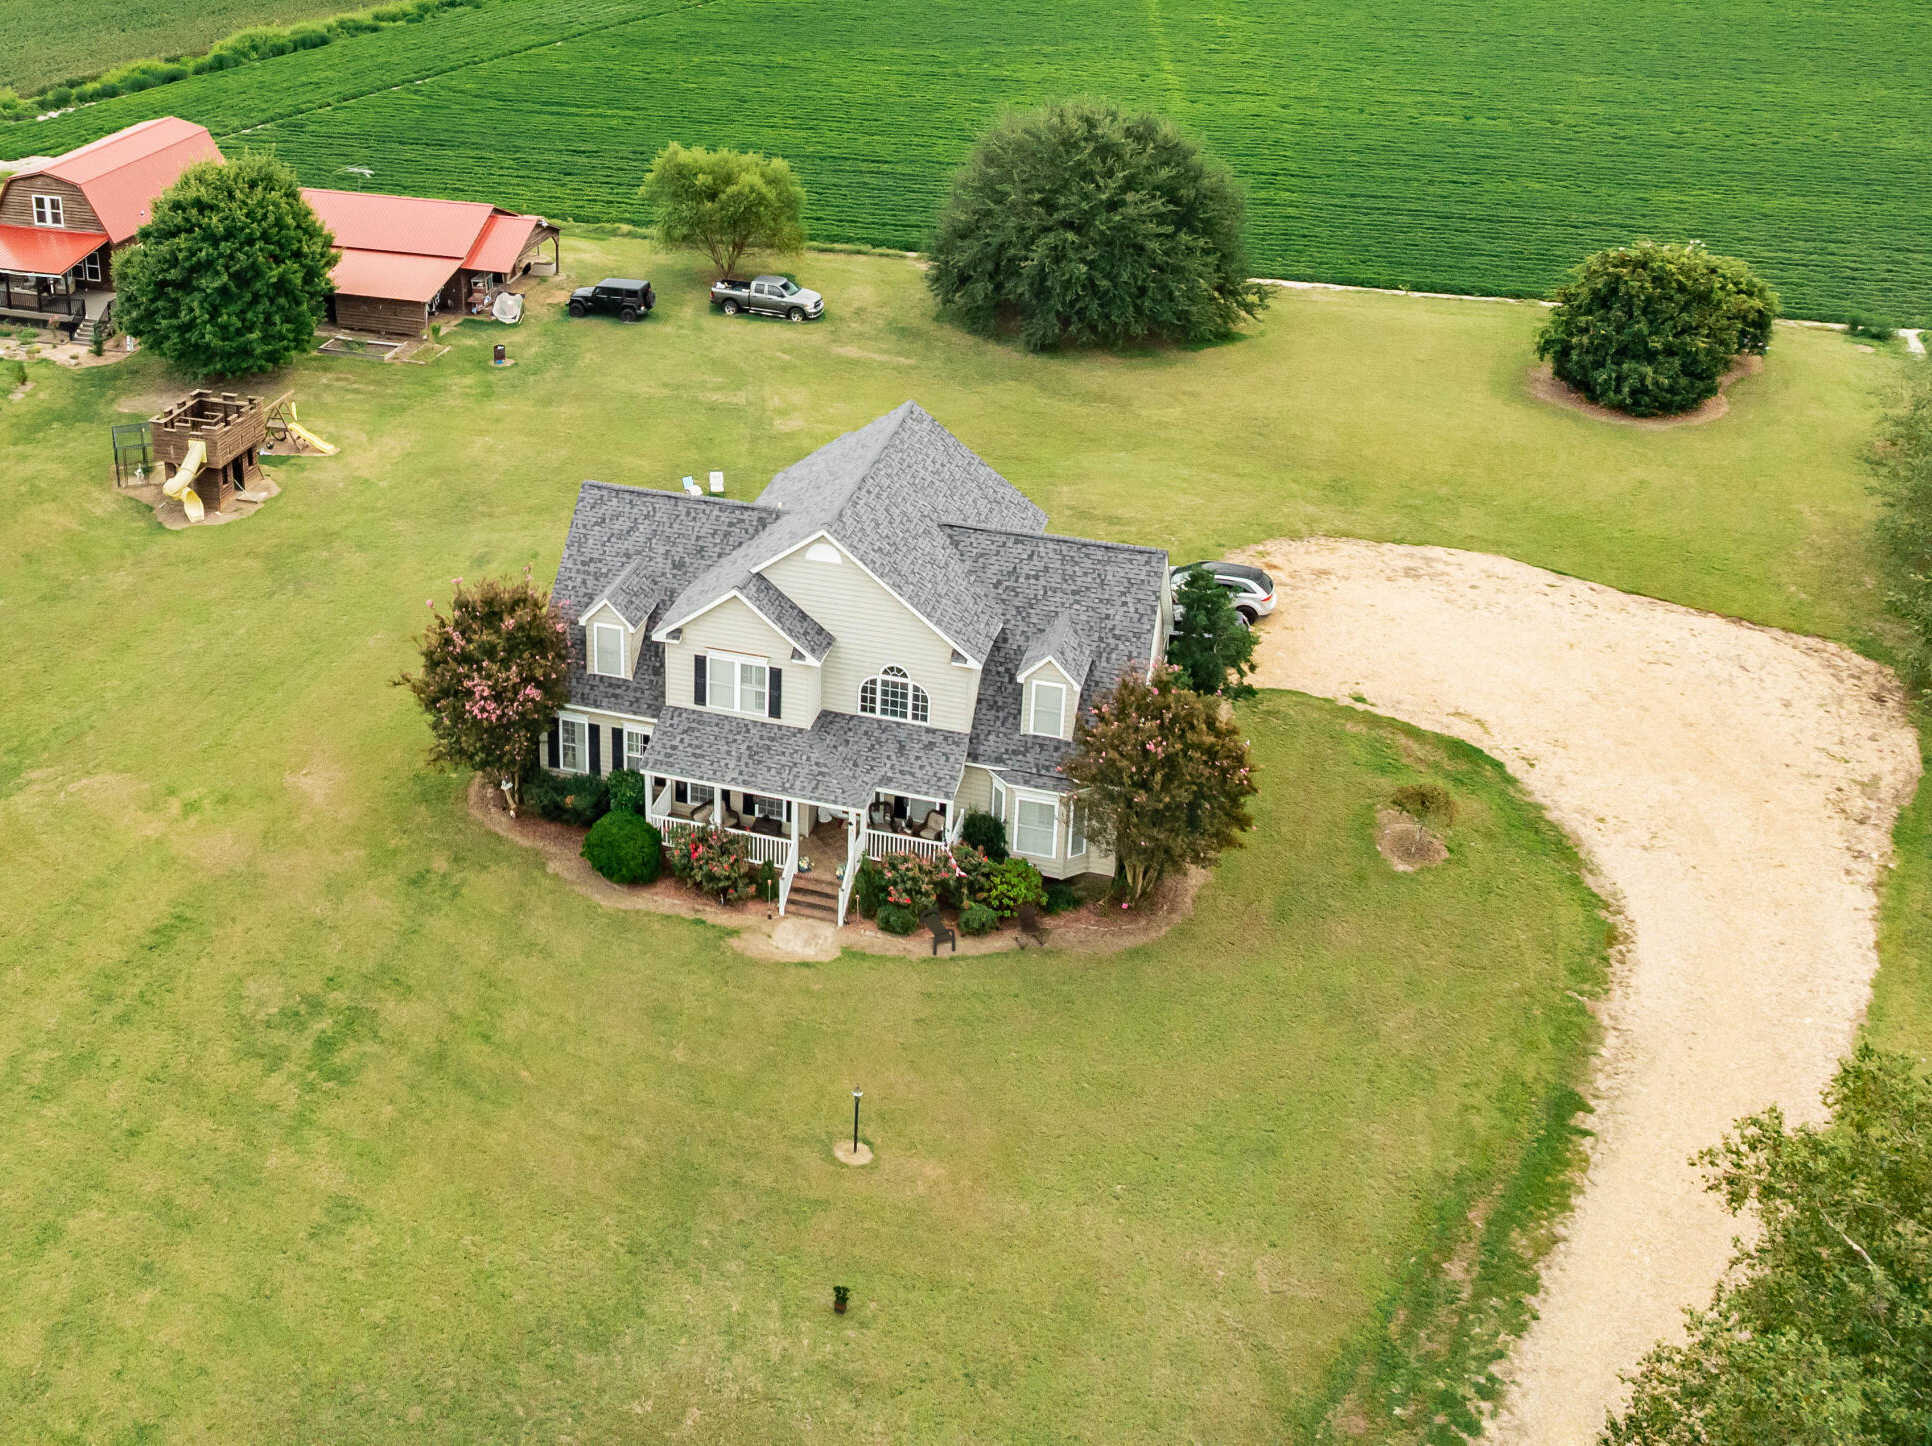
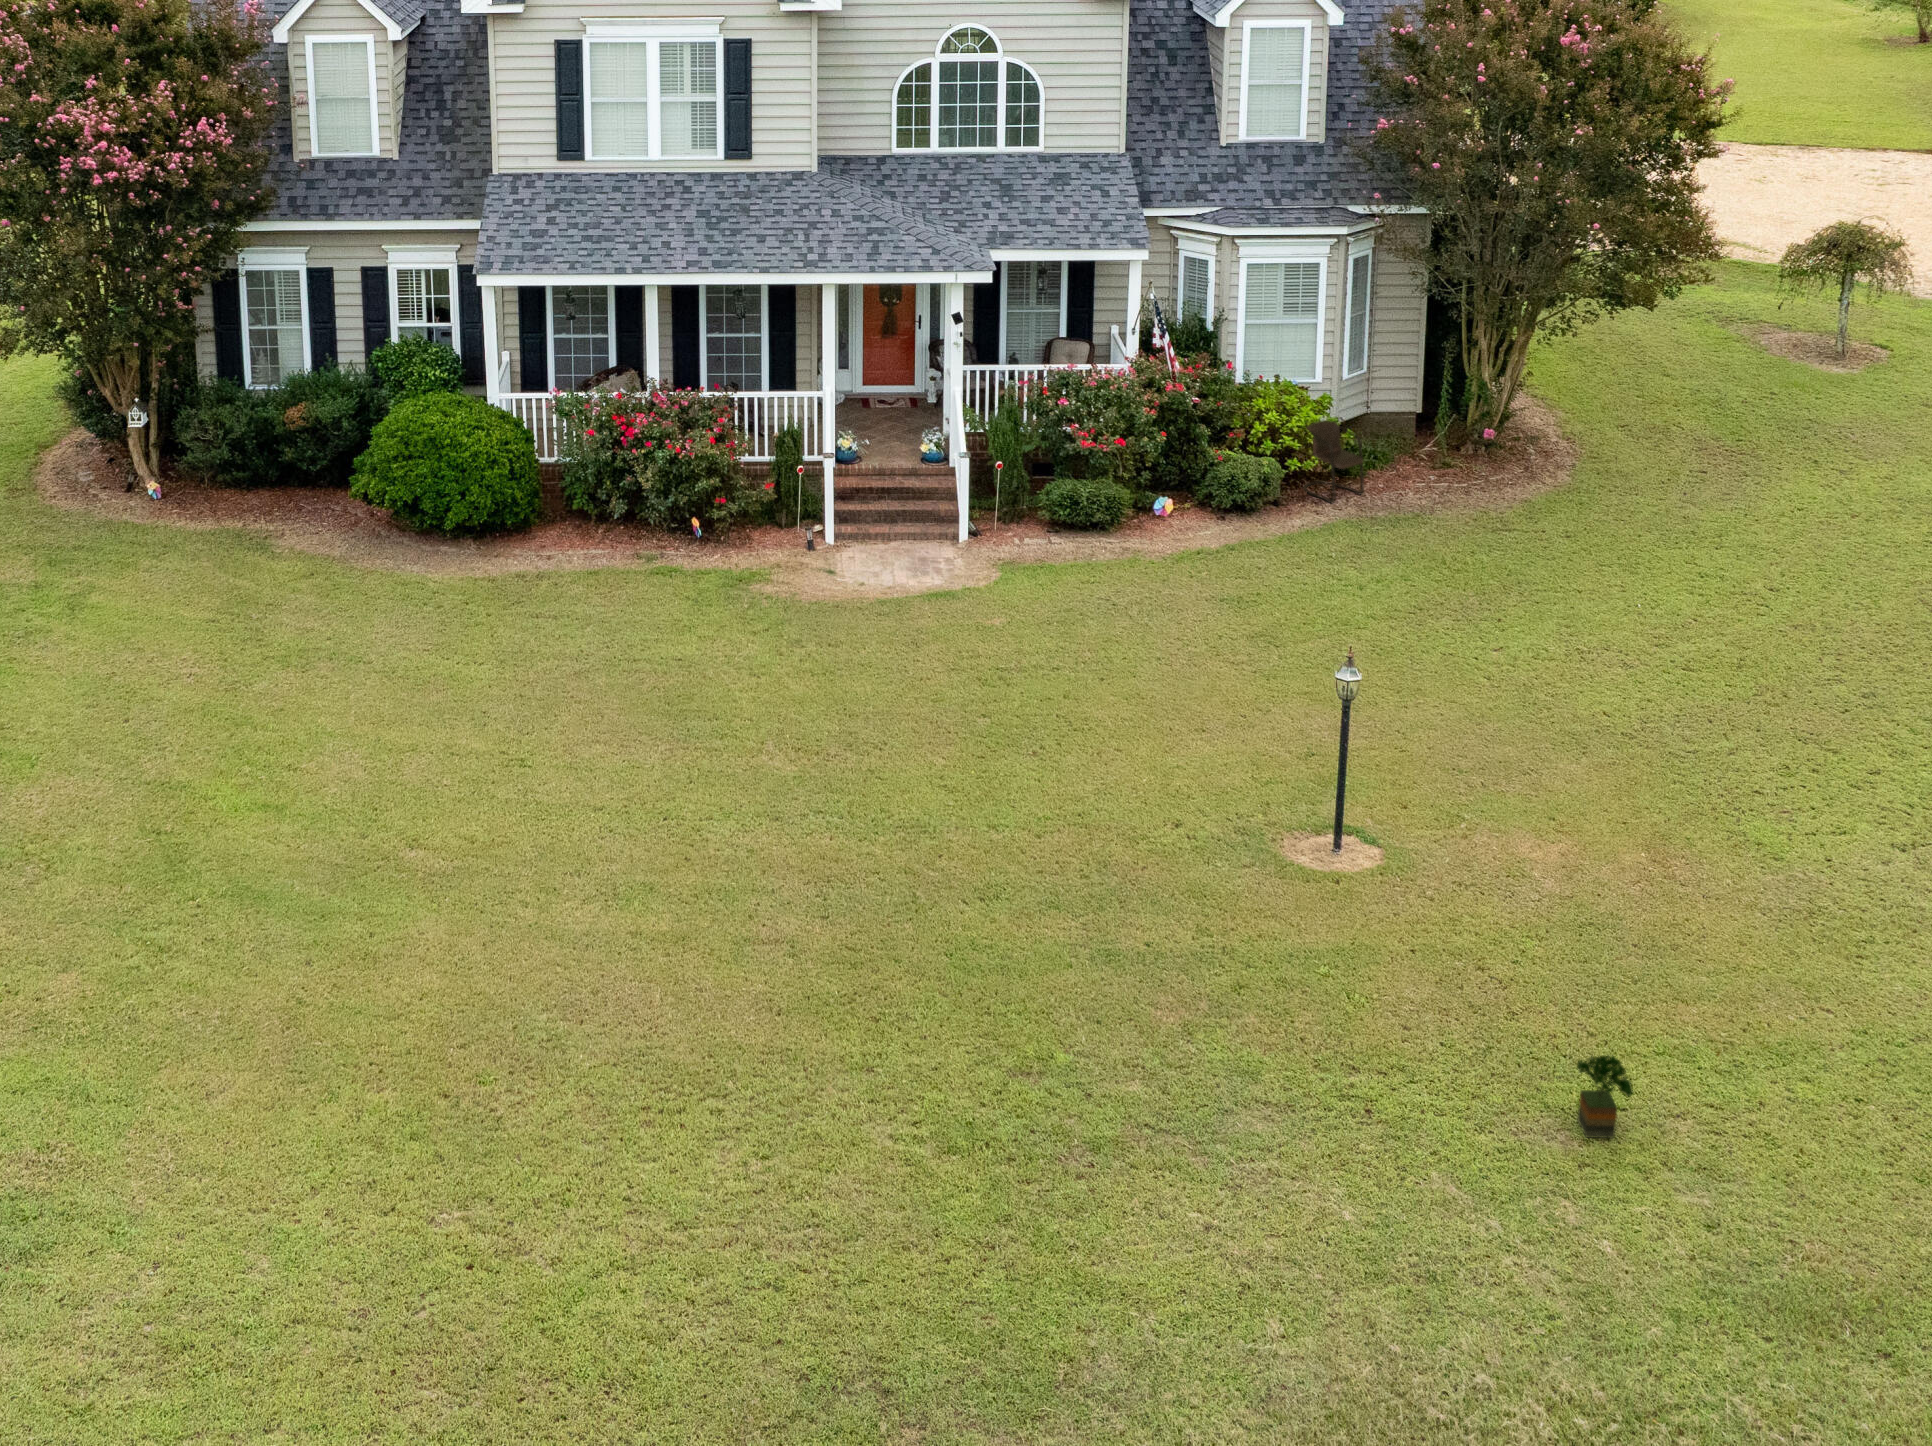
bench: present [920,909,955,955] -> none [1127,453,1217,532]

